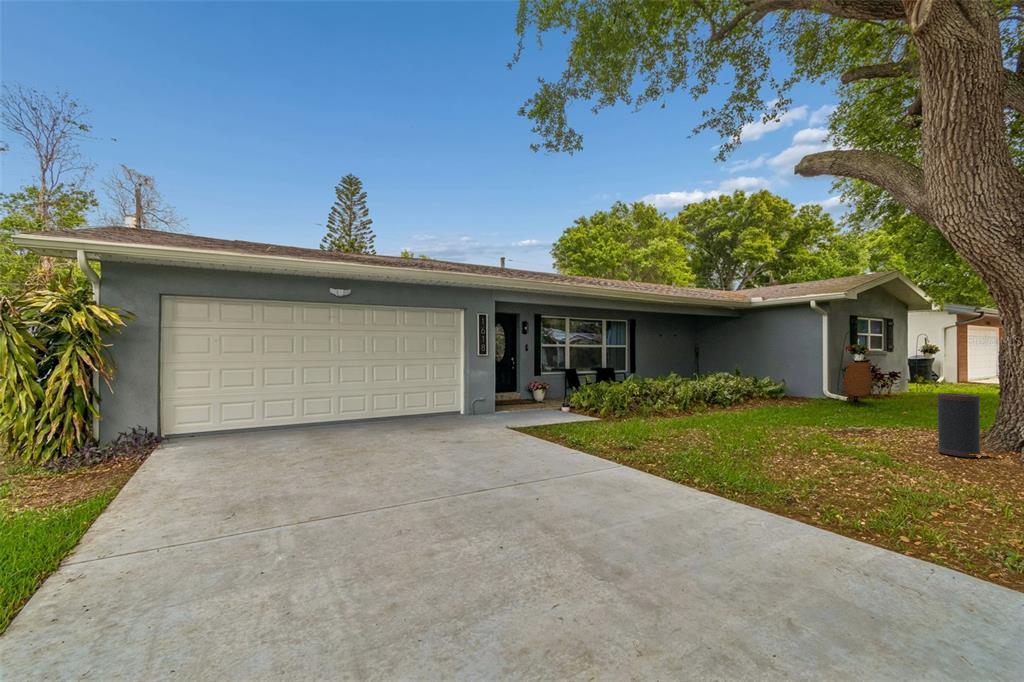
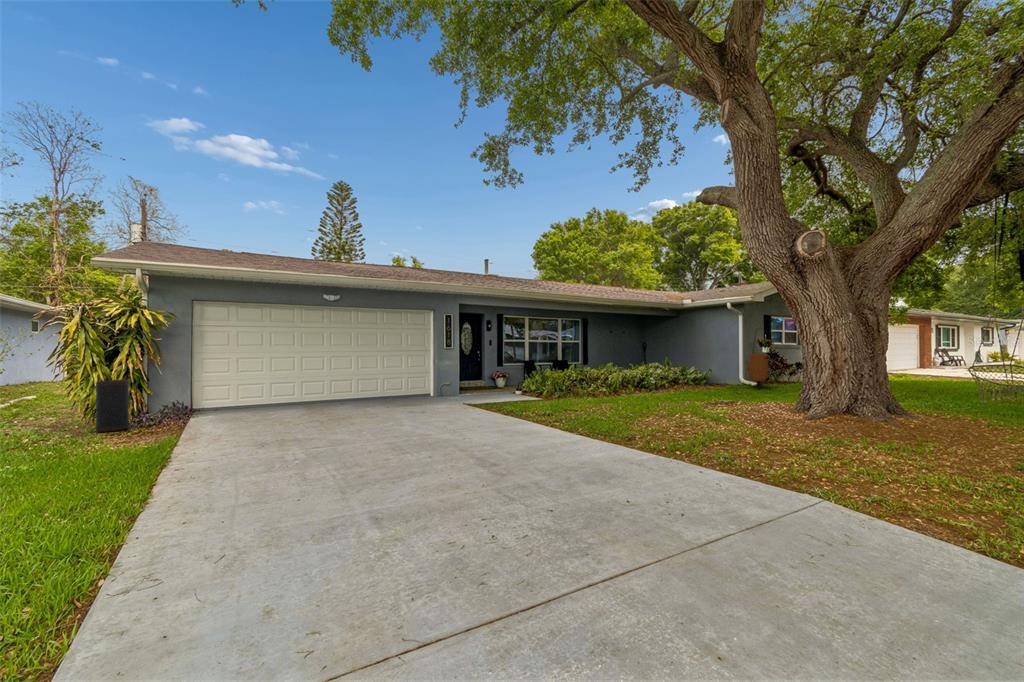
trash can: present [938,393,980,458] -> present [96,380,129,432]

